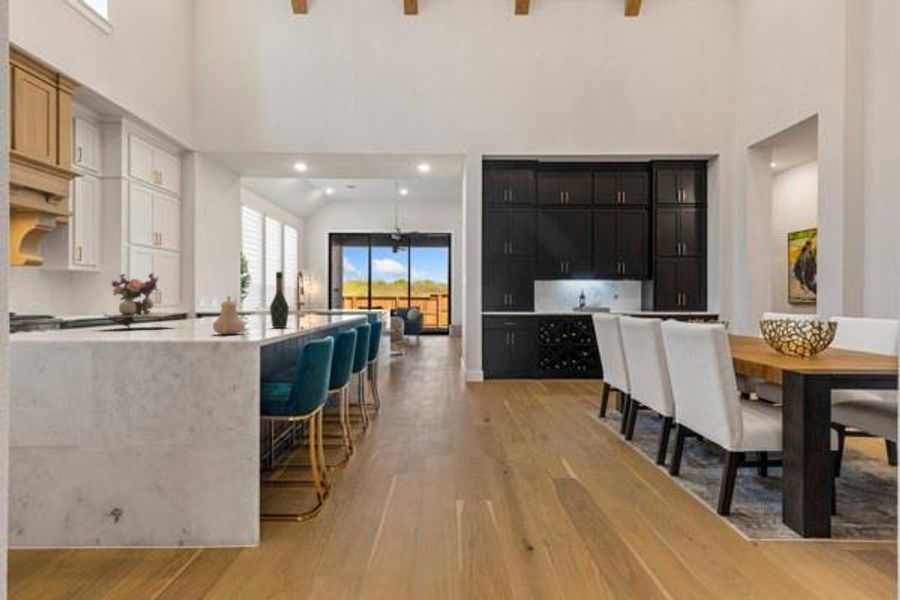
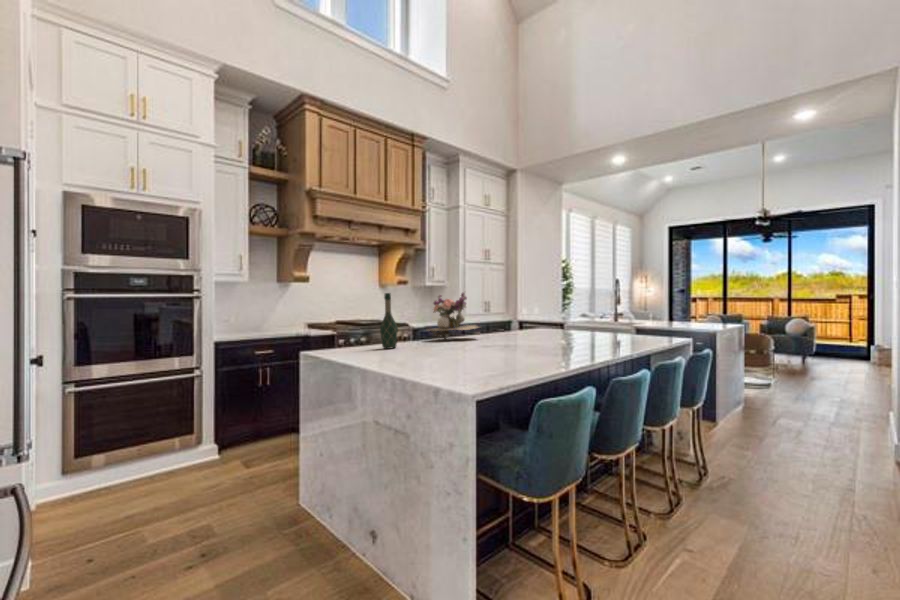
wine bottle: present [270,272,289,328] -> present [380,293,398,349]
teapot: present [213,296,244,334] -> none [493,314,520,348]

